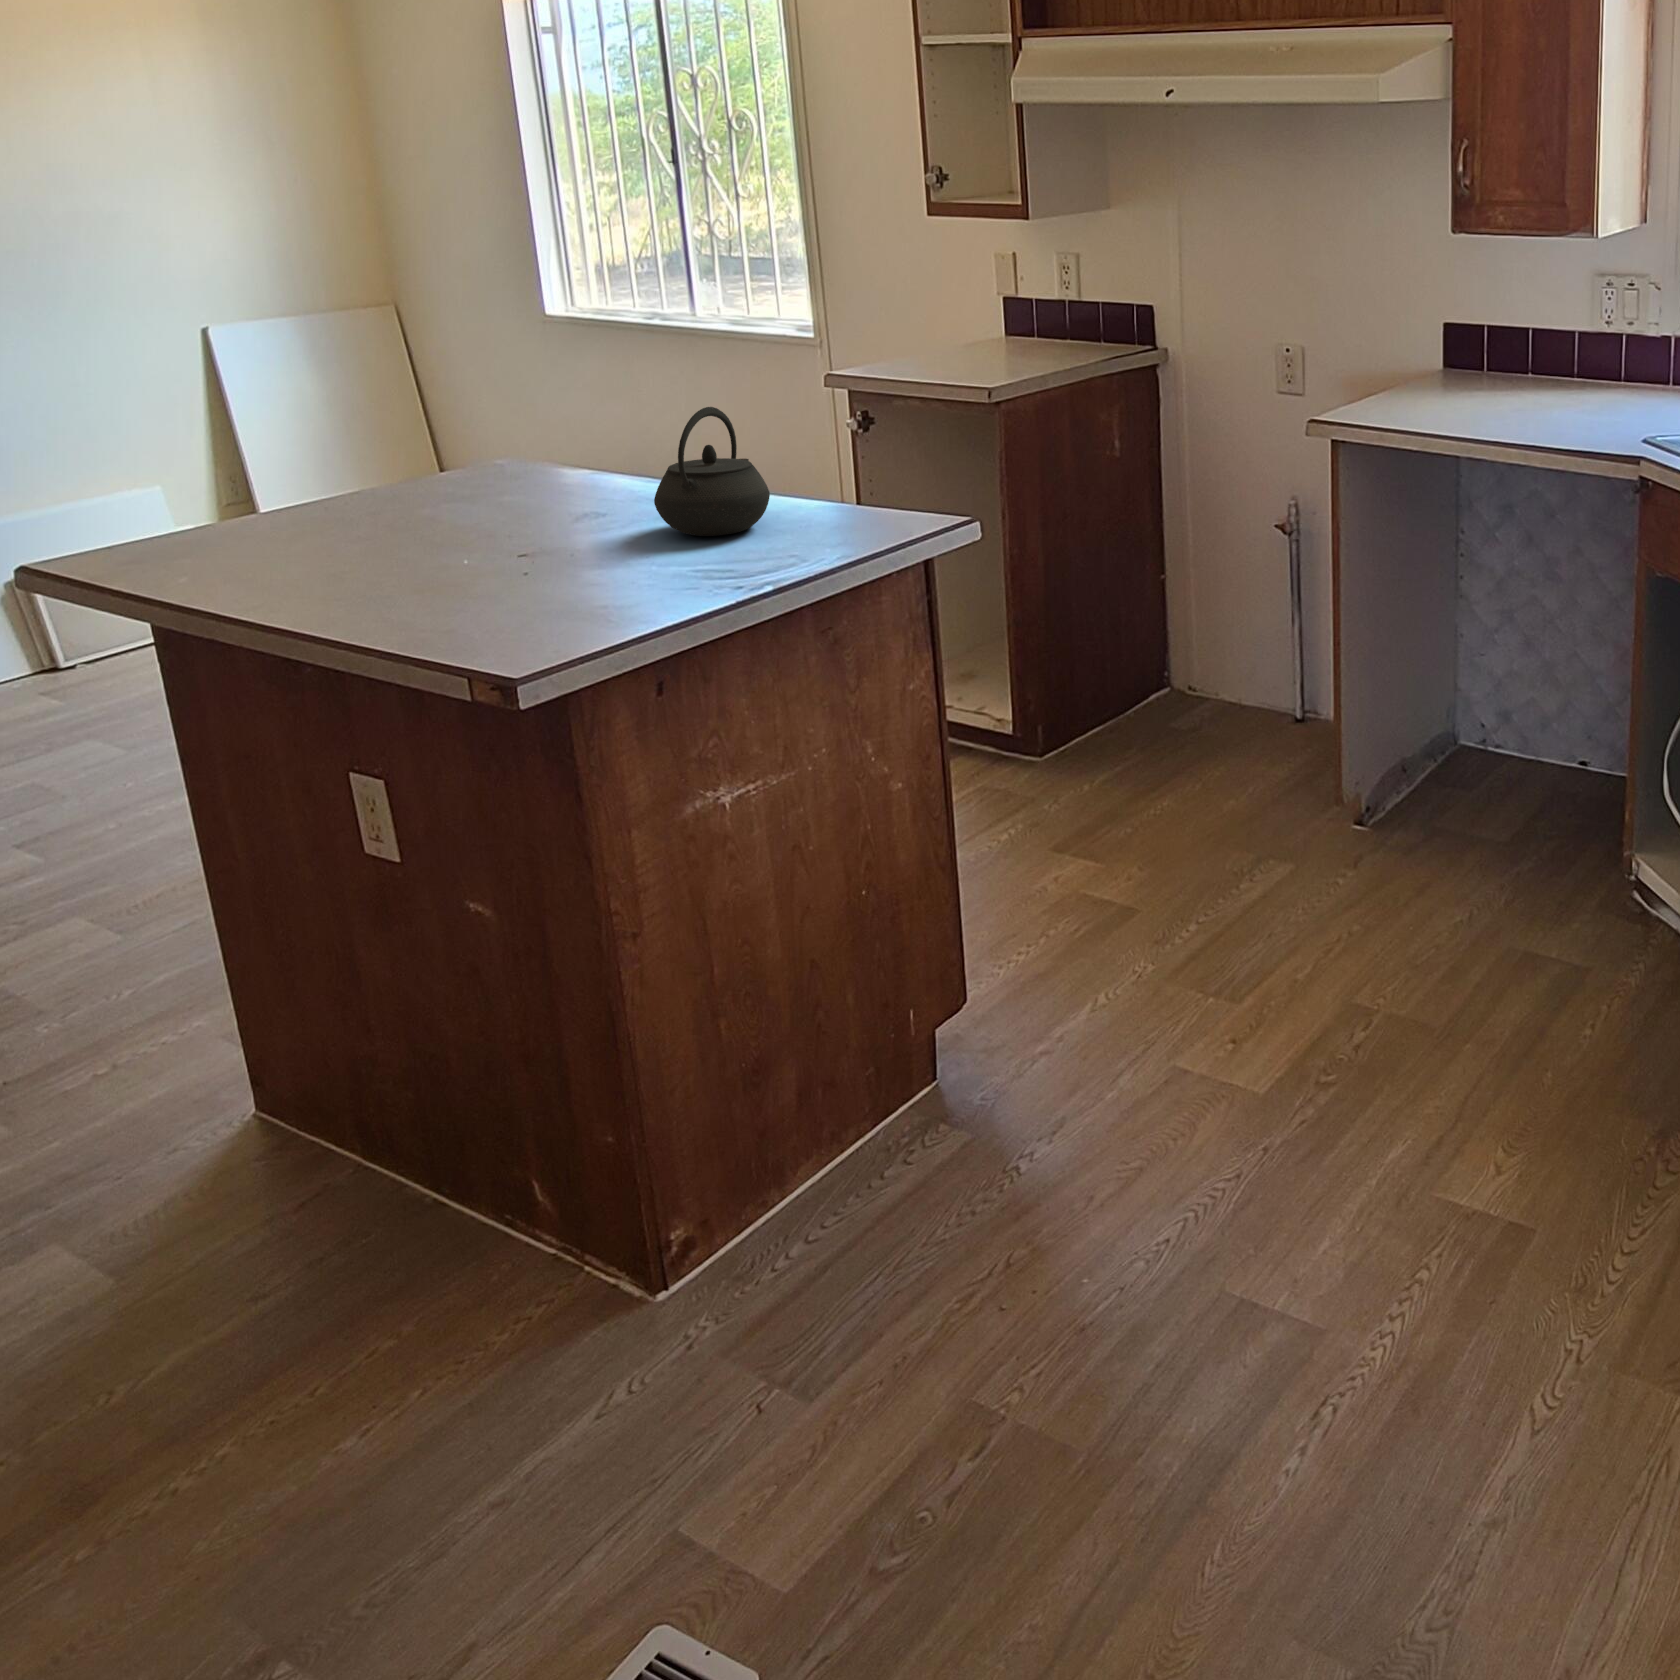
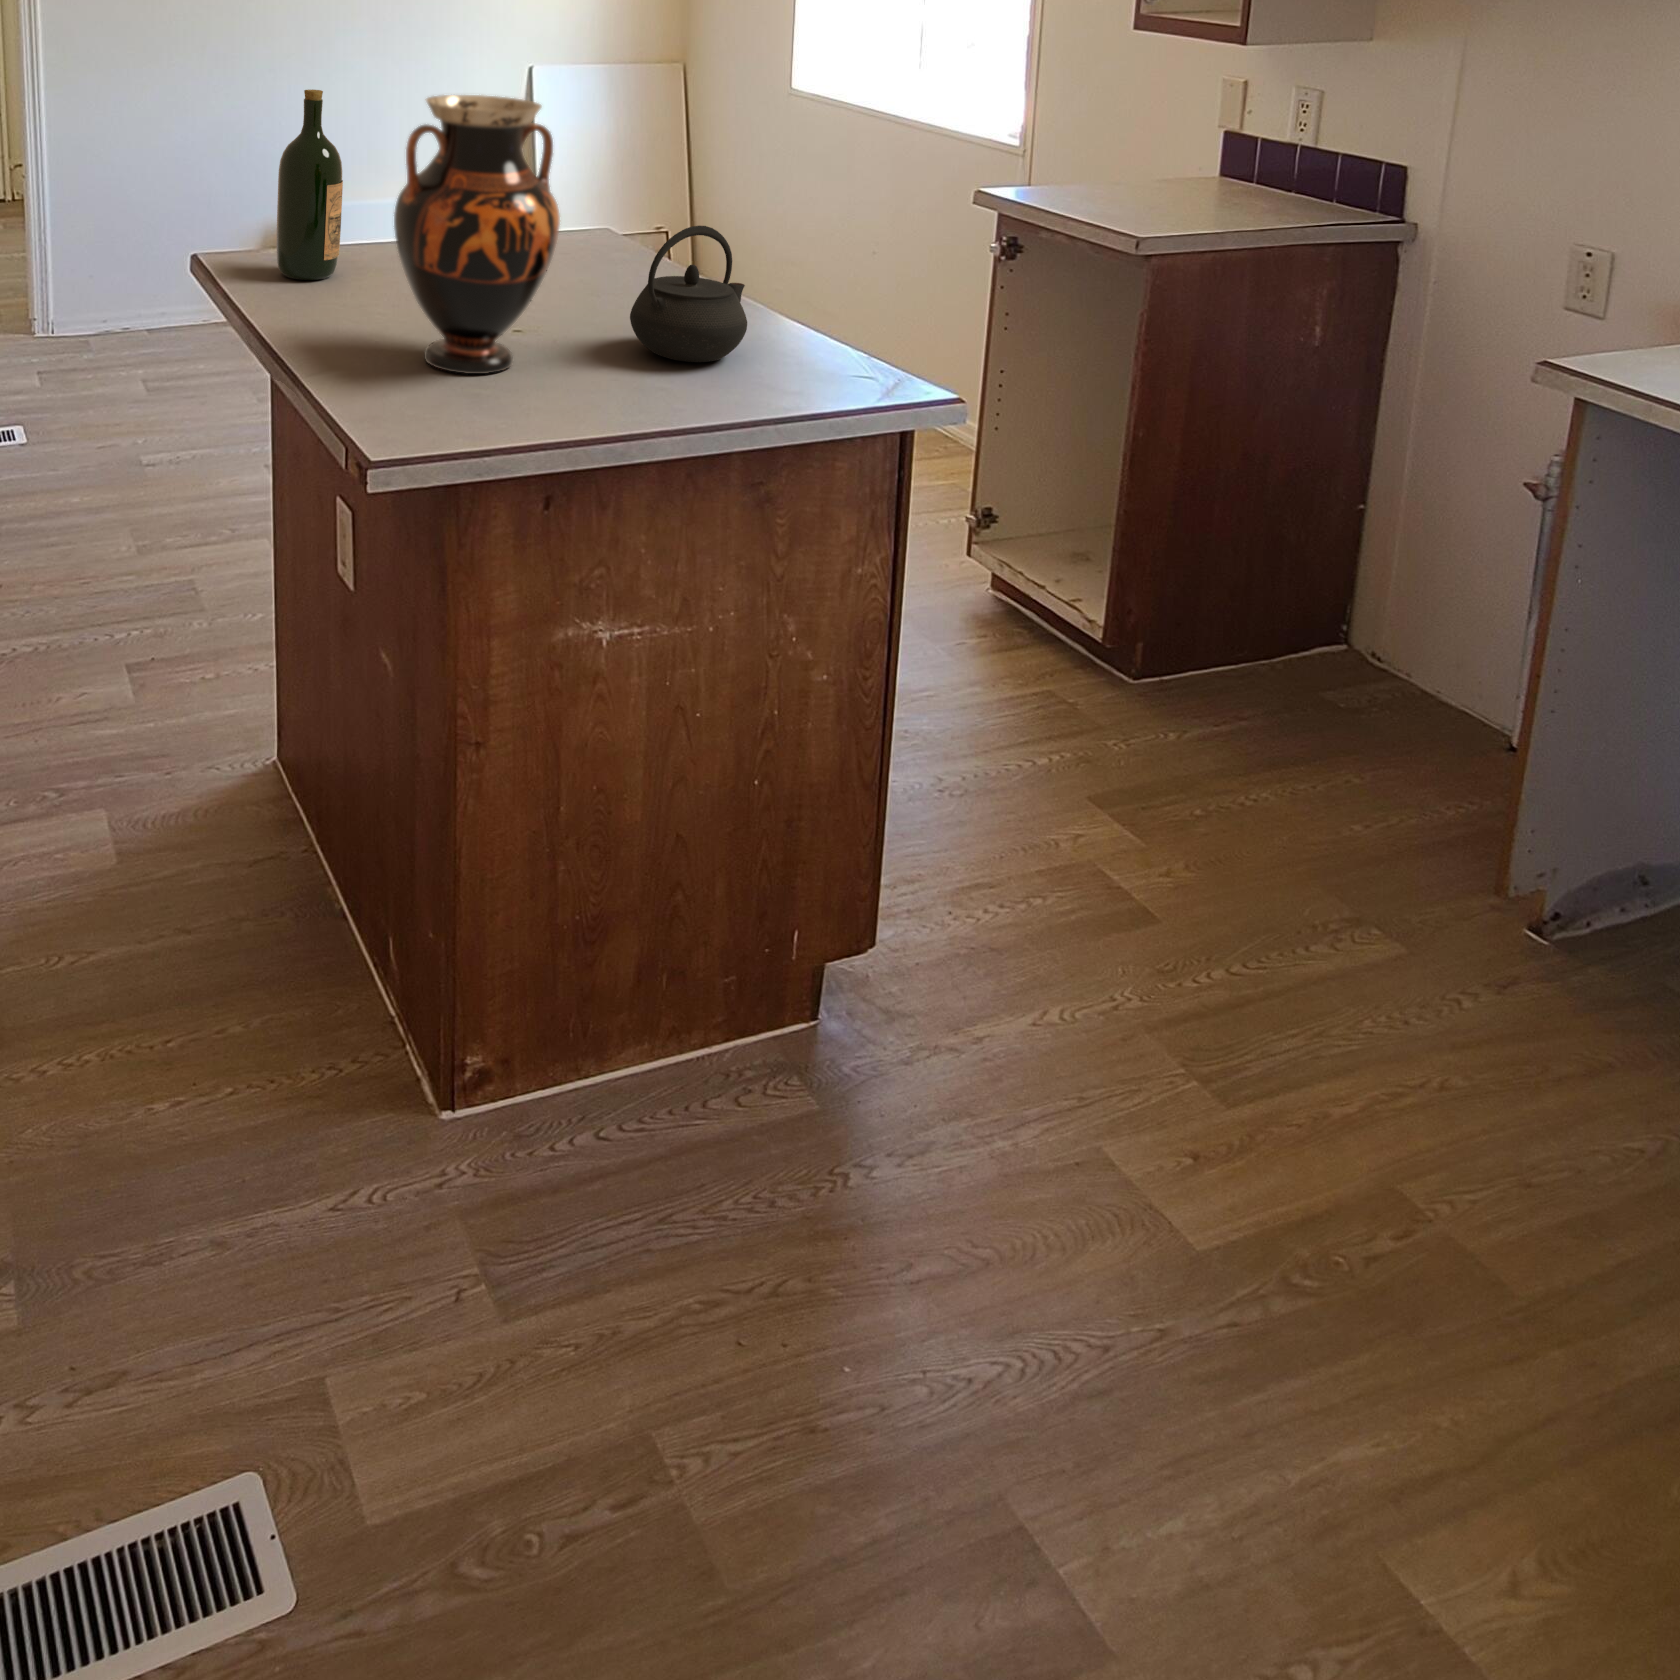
vase: none [400,305,587,590] -> present [394,95,560,374]
wine bottle: none [162,336,262,556] -> present [277,89,343,280]

